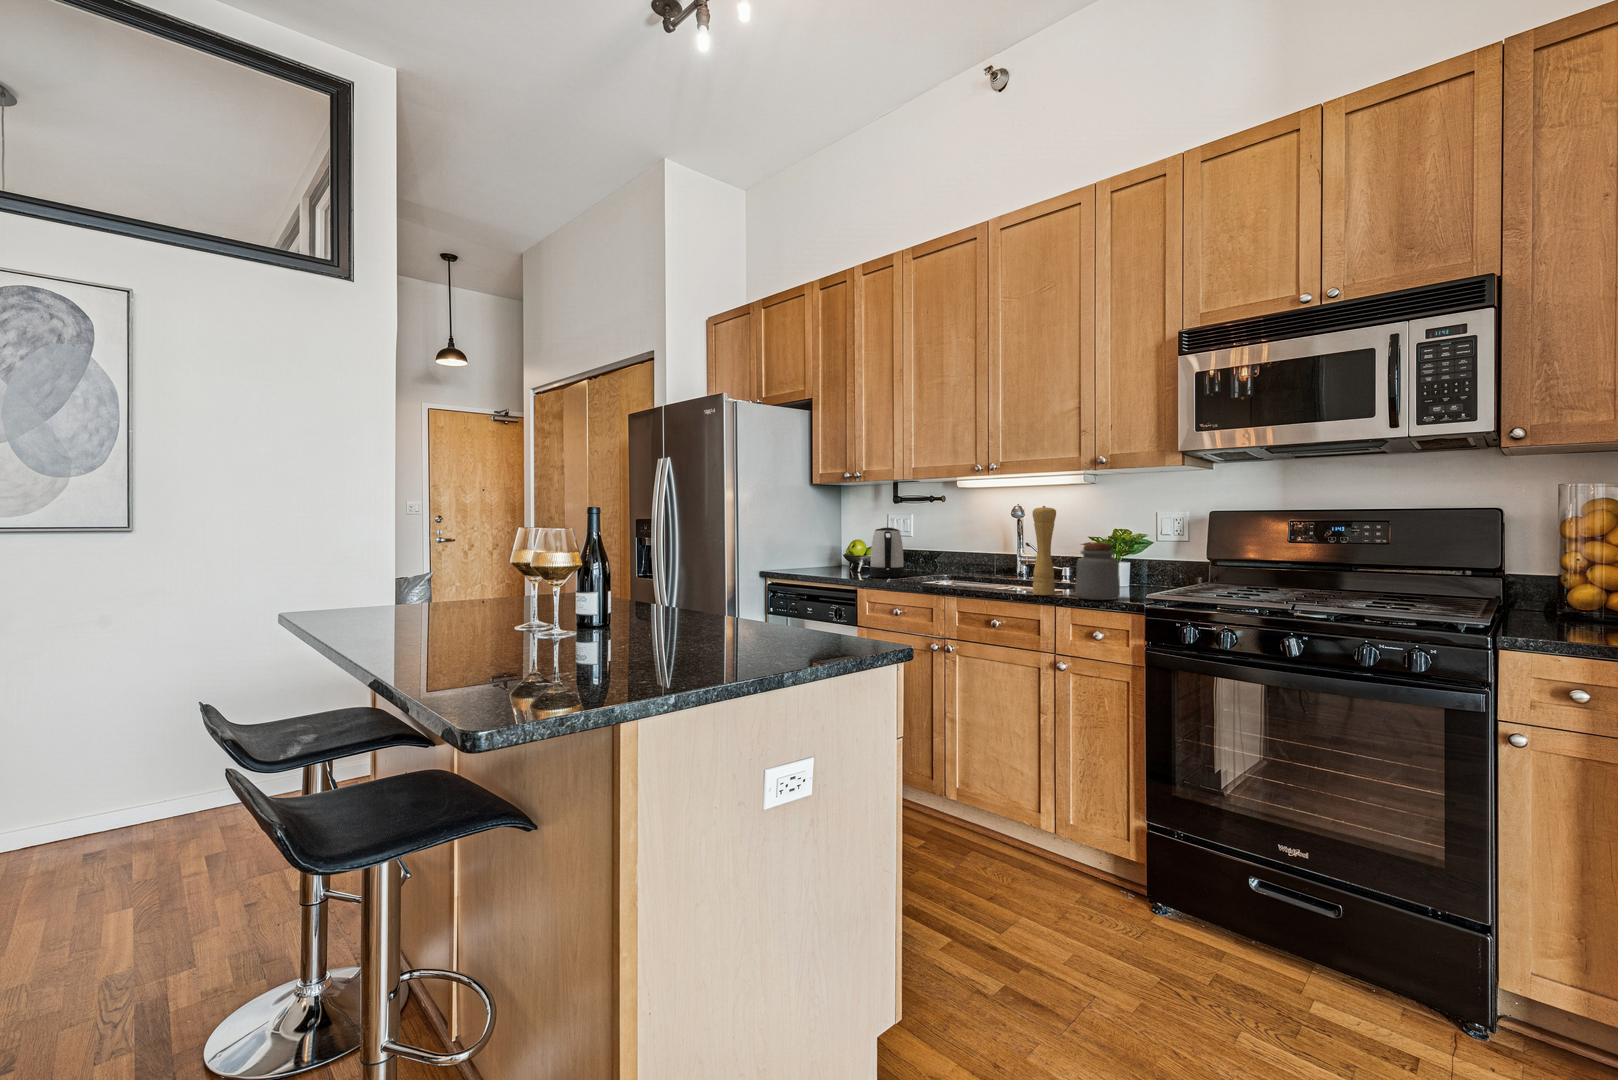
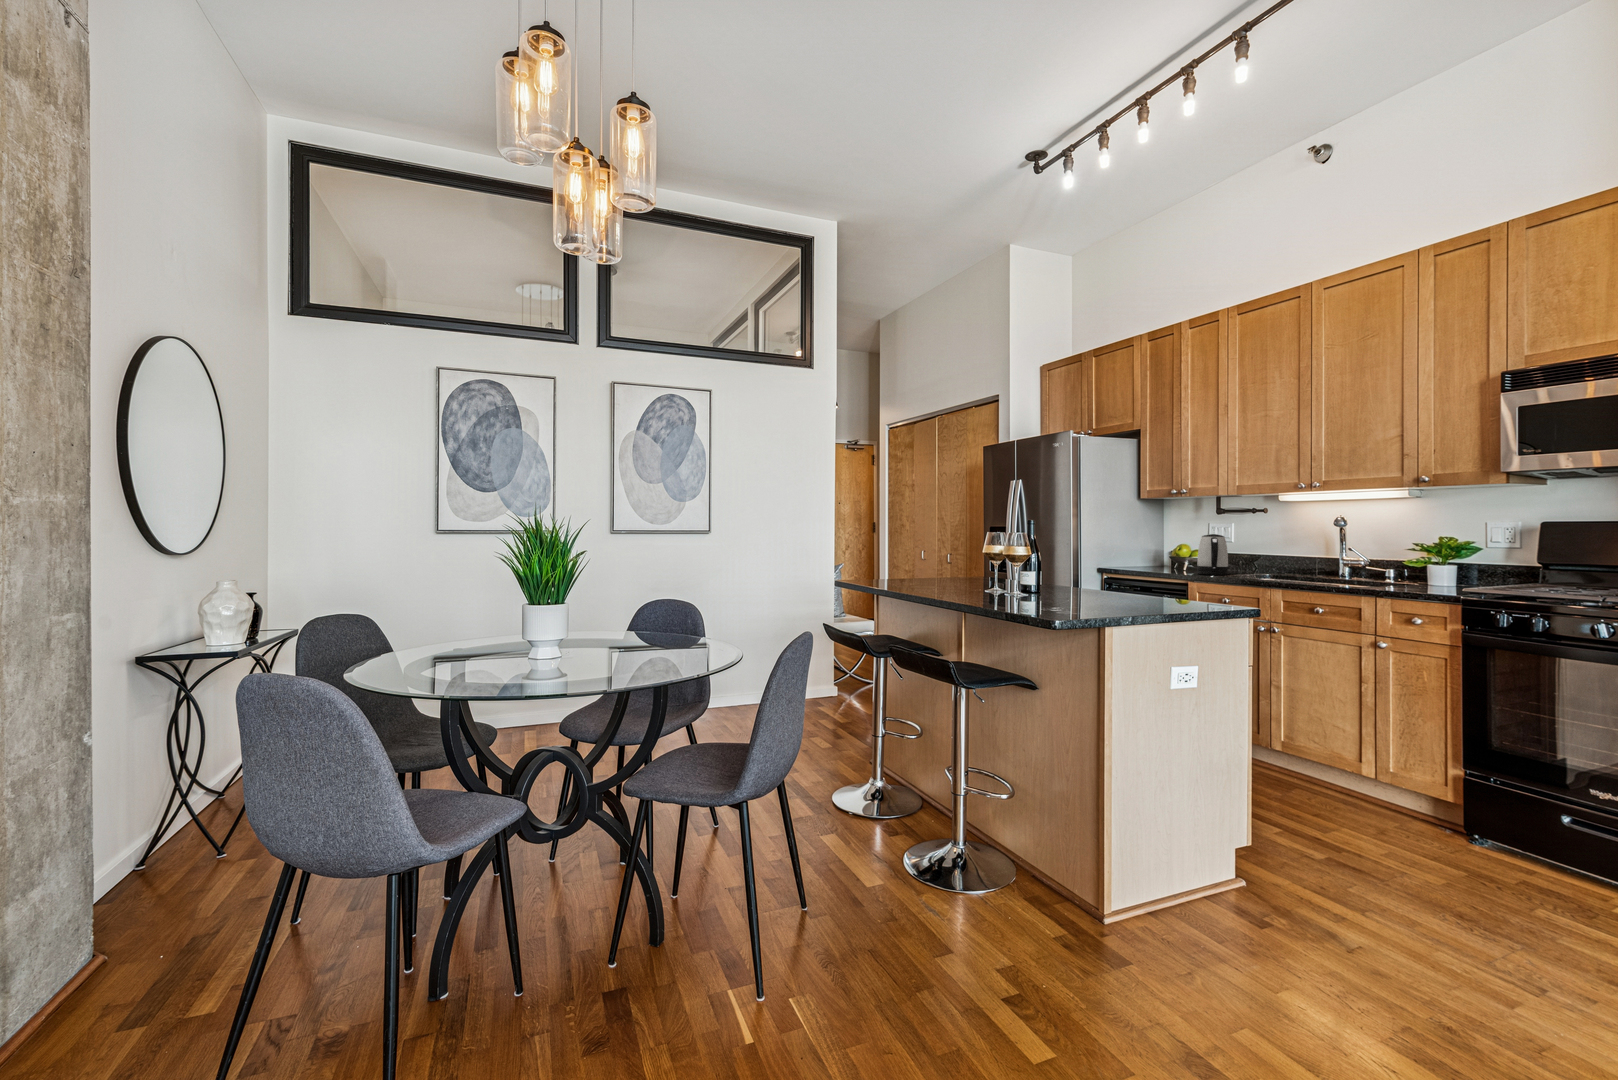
pepper mill: present [1032,506,1056,595] -> none [1355,517,1378,588]
jar: present [1075,542,1120,600] -> none [1396,546,1440,592]

